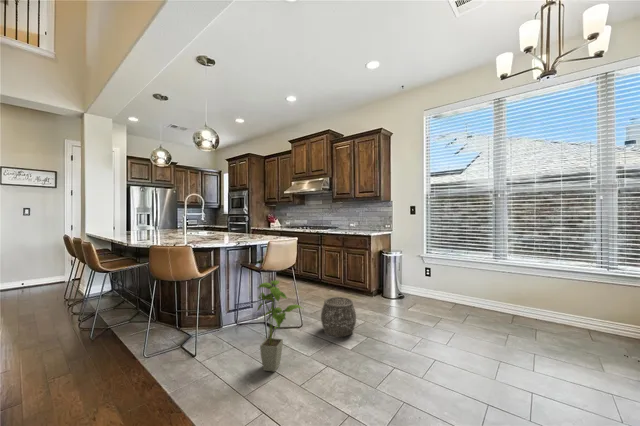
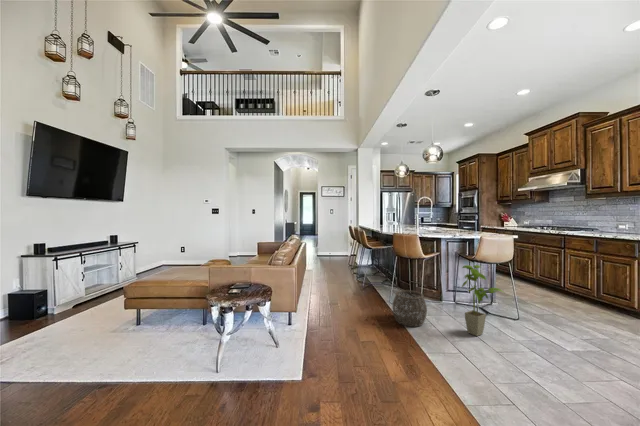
woven basket: present [321,297,356,337] -> present [393,290,427,326]

